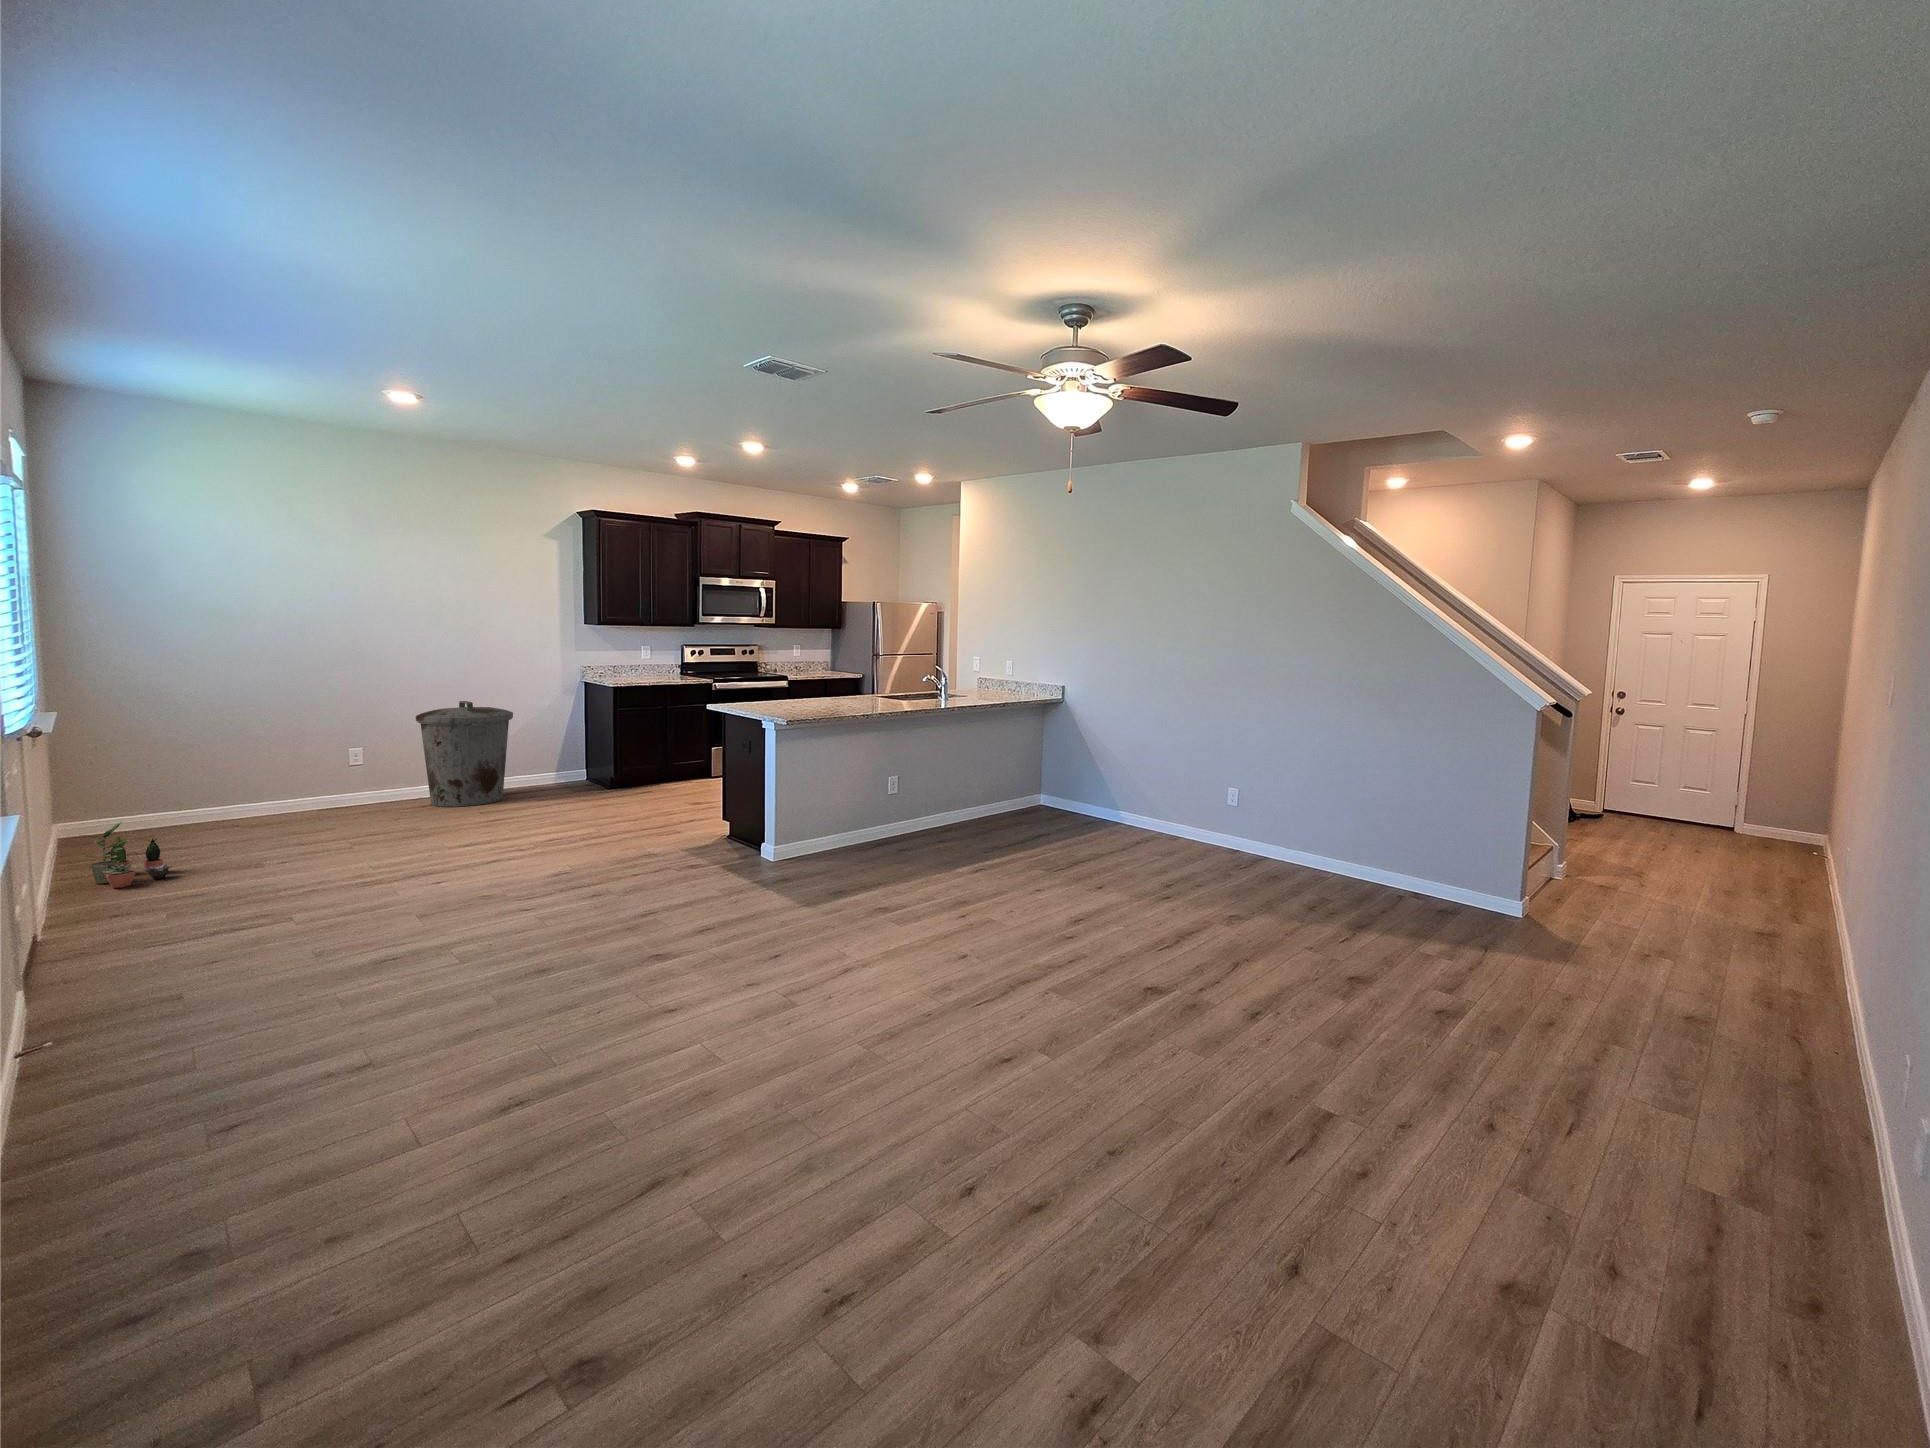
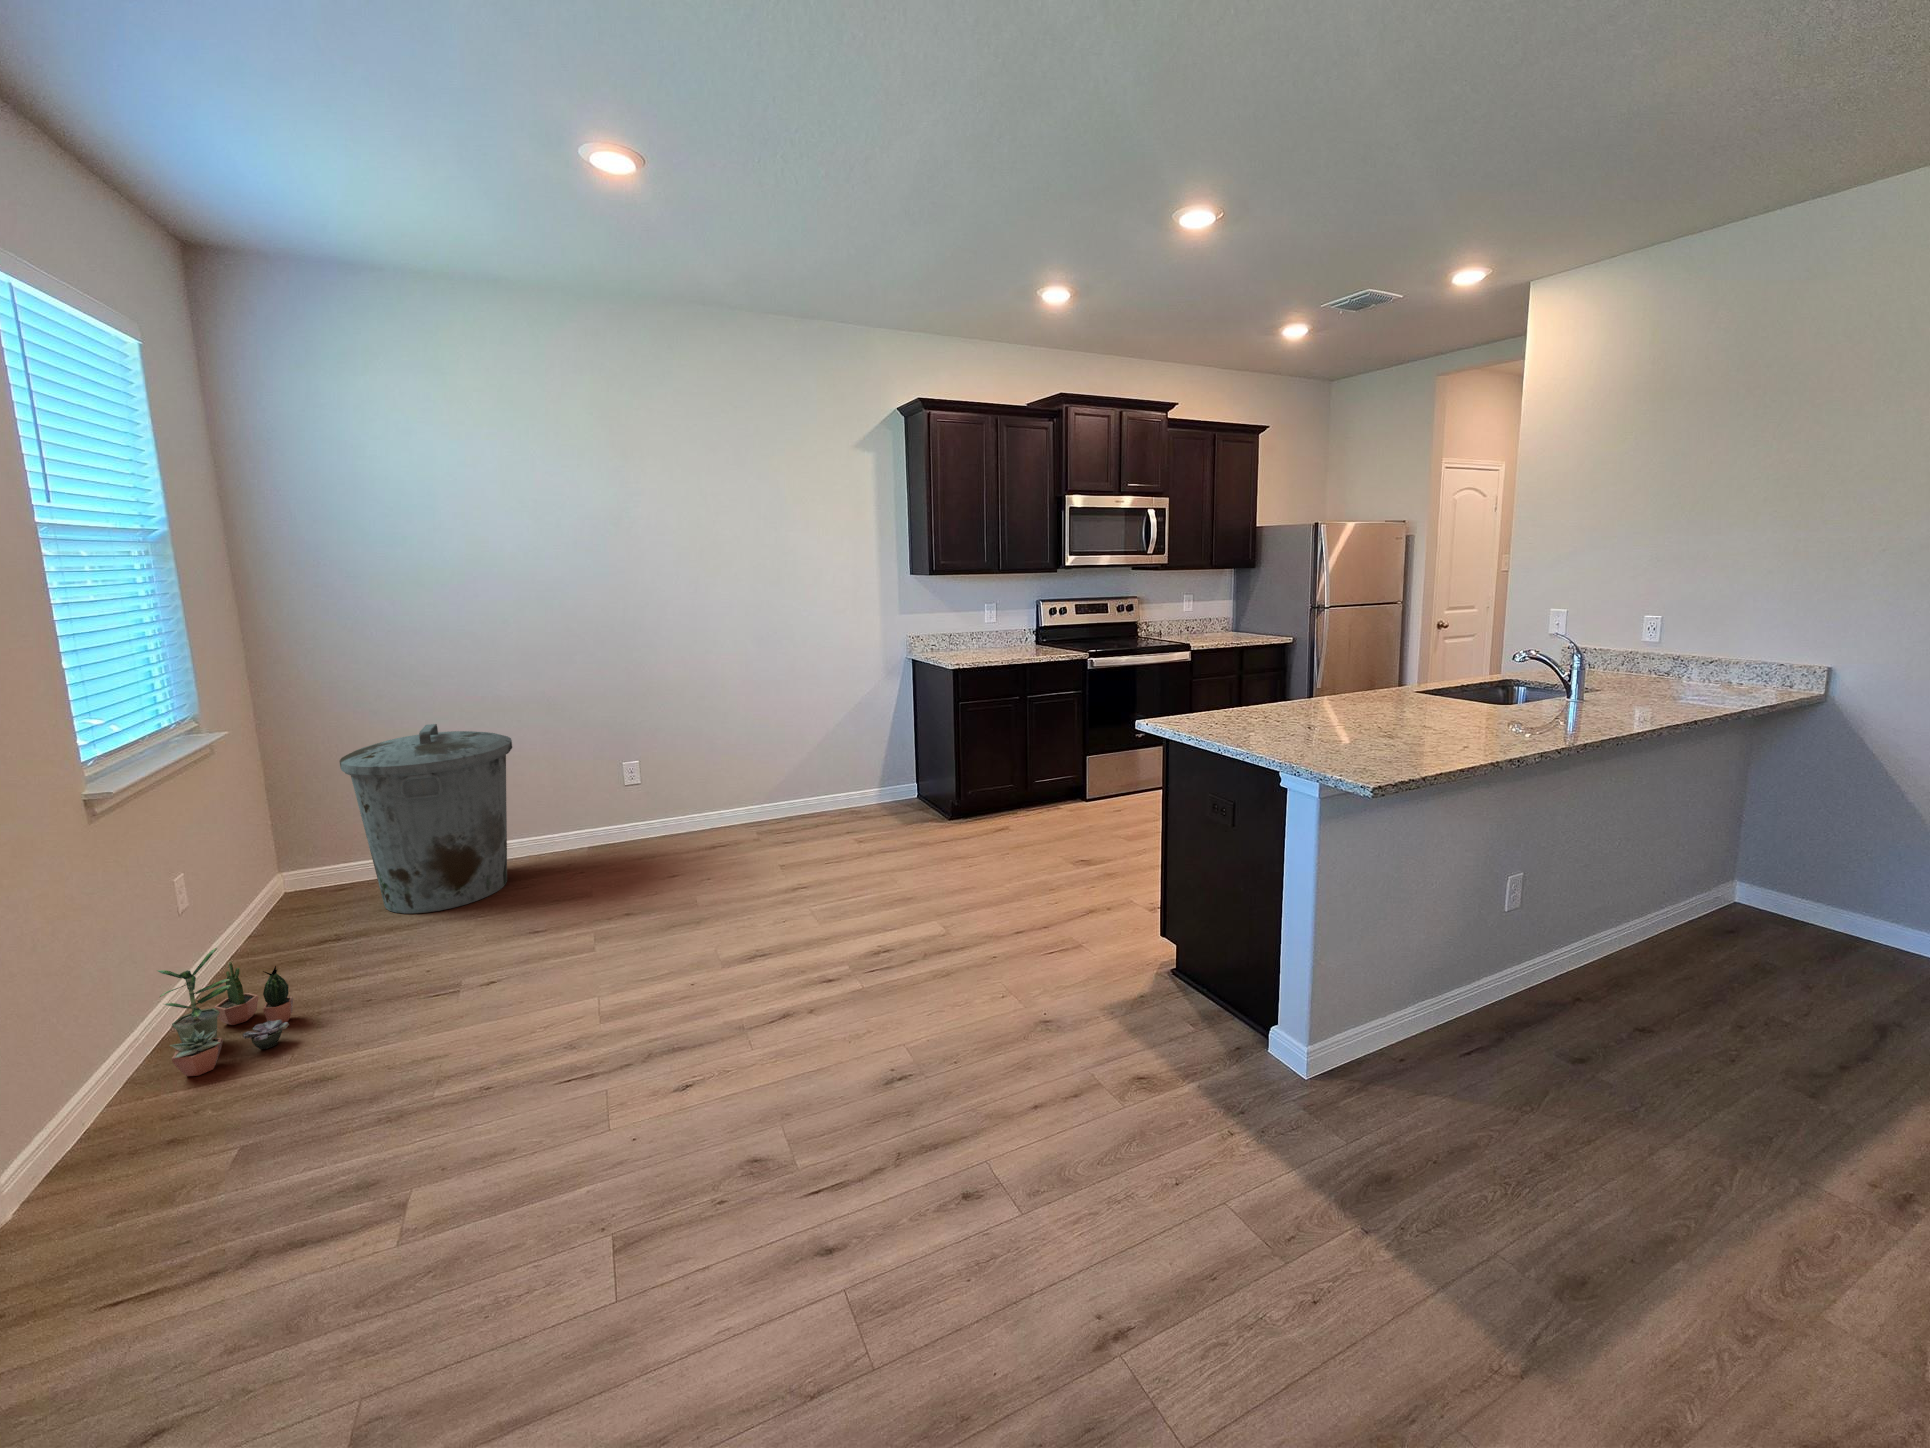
trash can: present [416,701,513,807] -> present [340,724,512,913]

